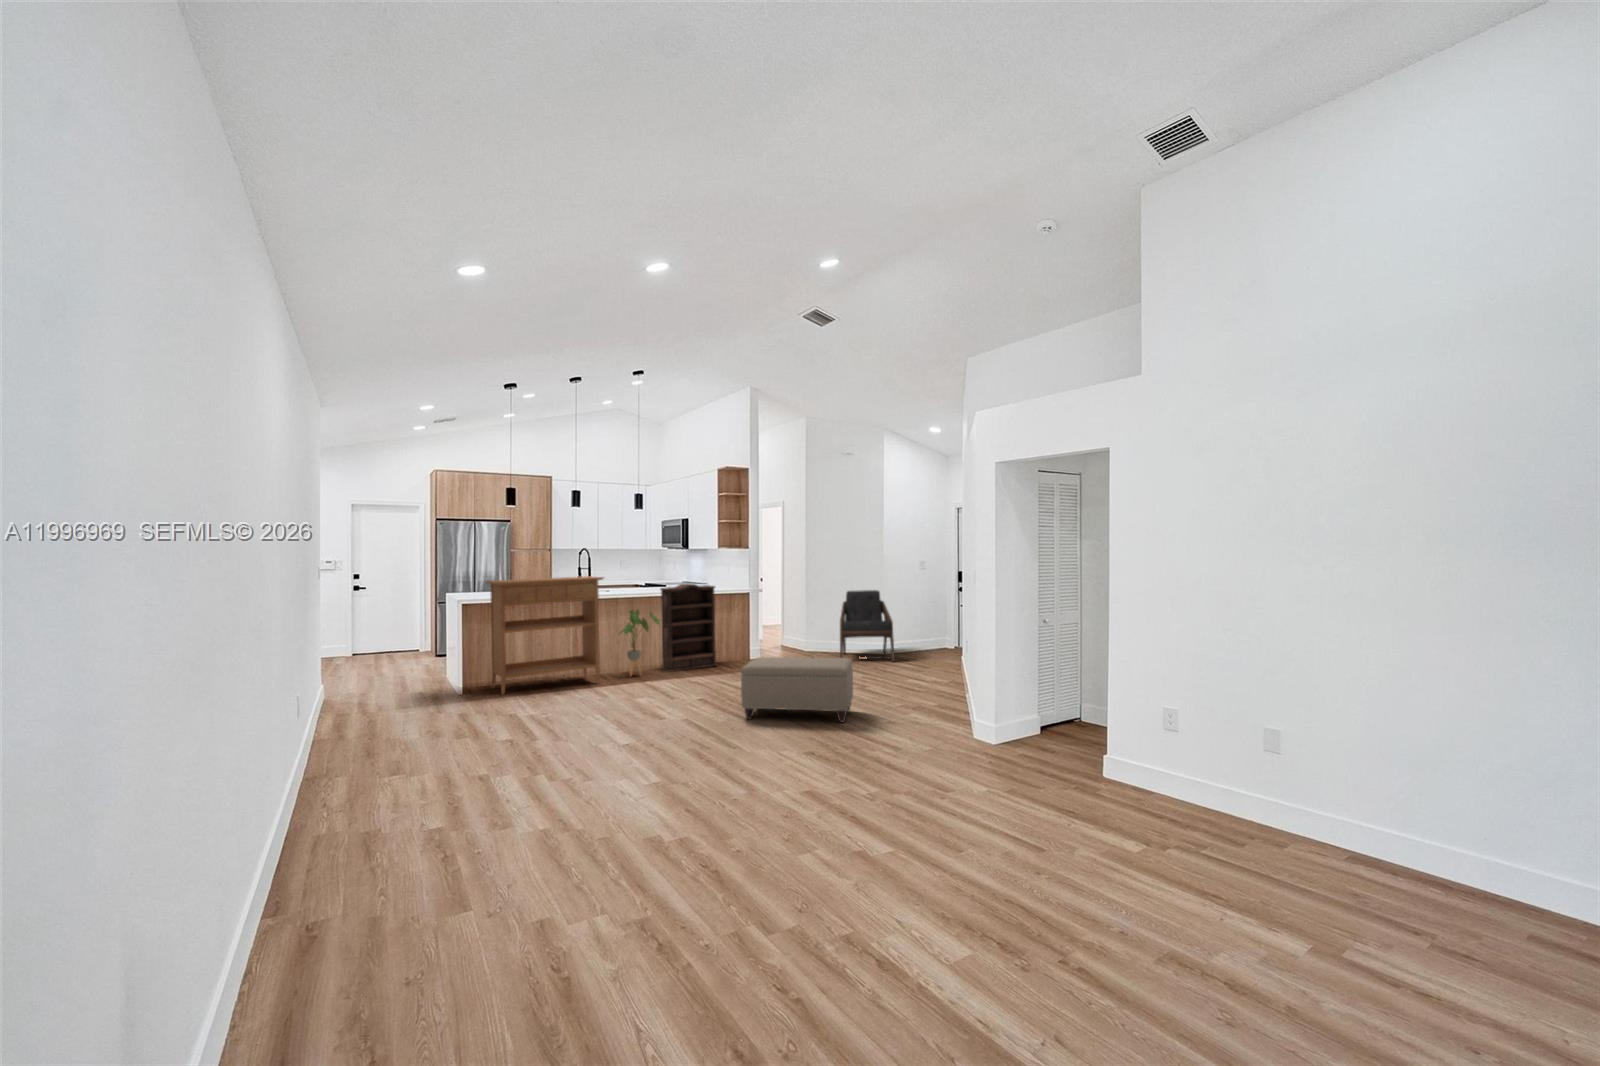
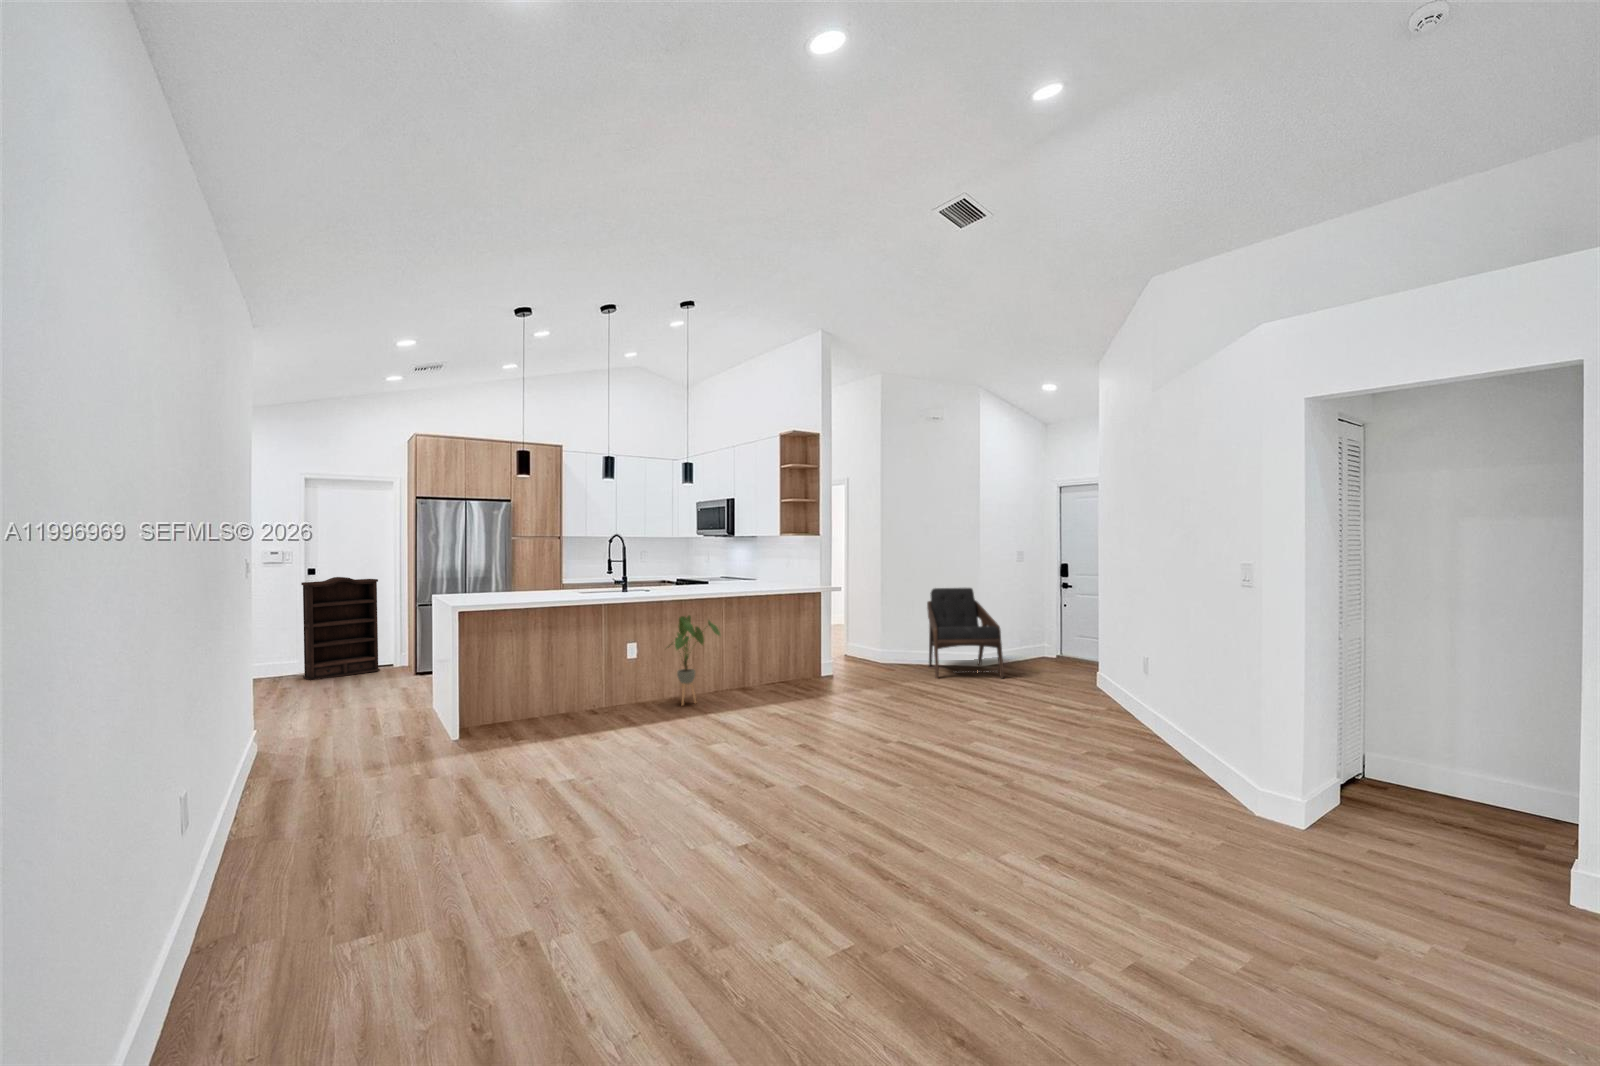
console table: present [486,576,604,694] -> none [489,572,653,740]
bookshelf: present [660,584,716,671] -> present [301,577,380,681]
ottoman: present [741,657,853,722] -> none [886,689,1050,791]

